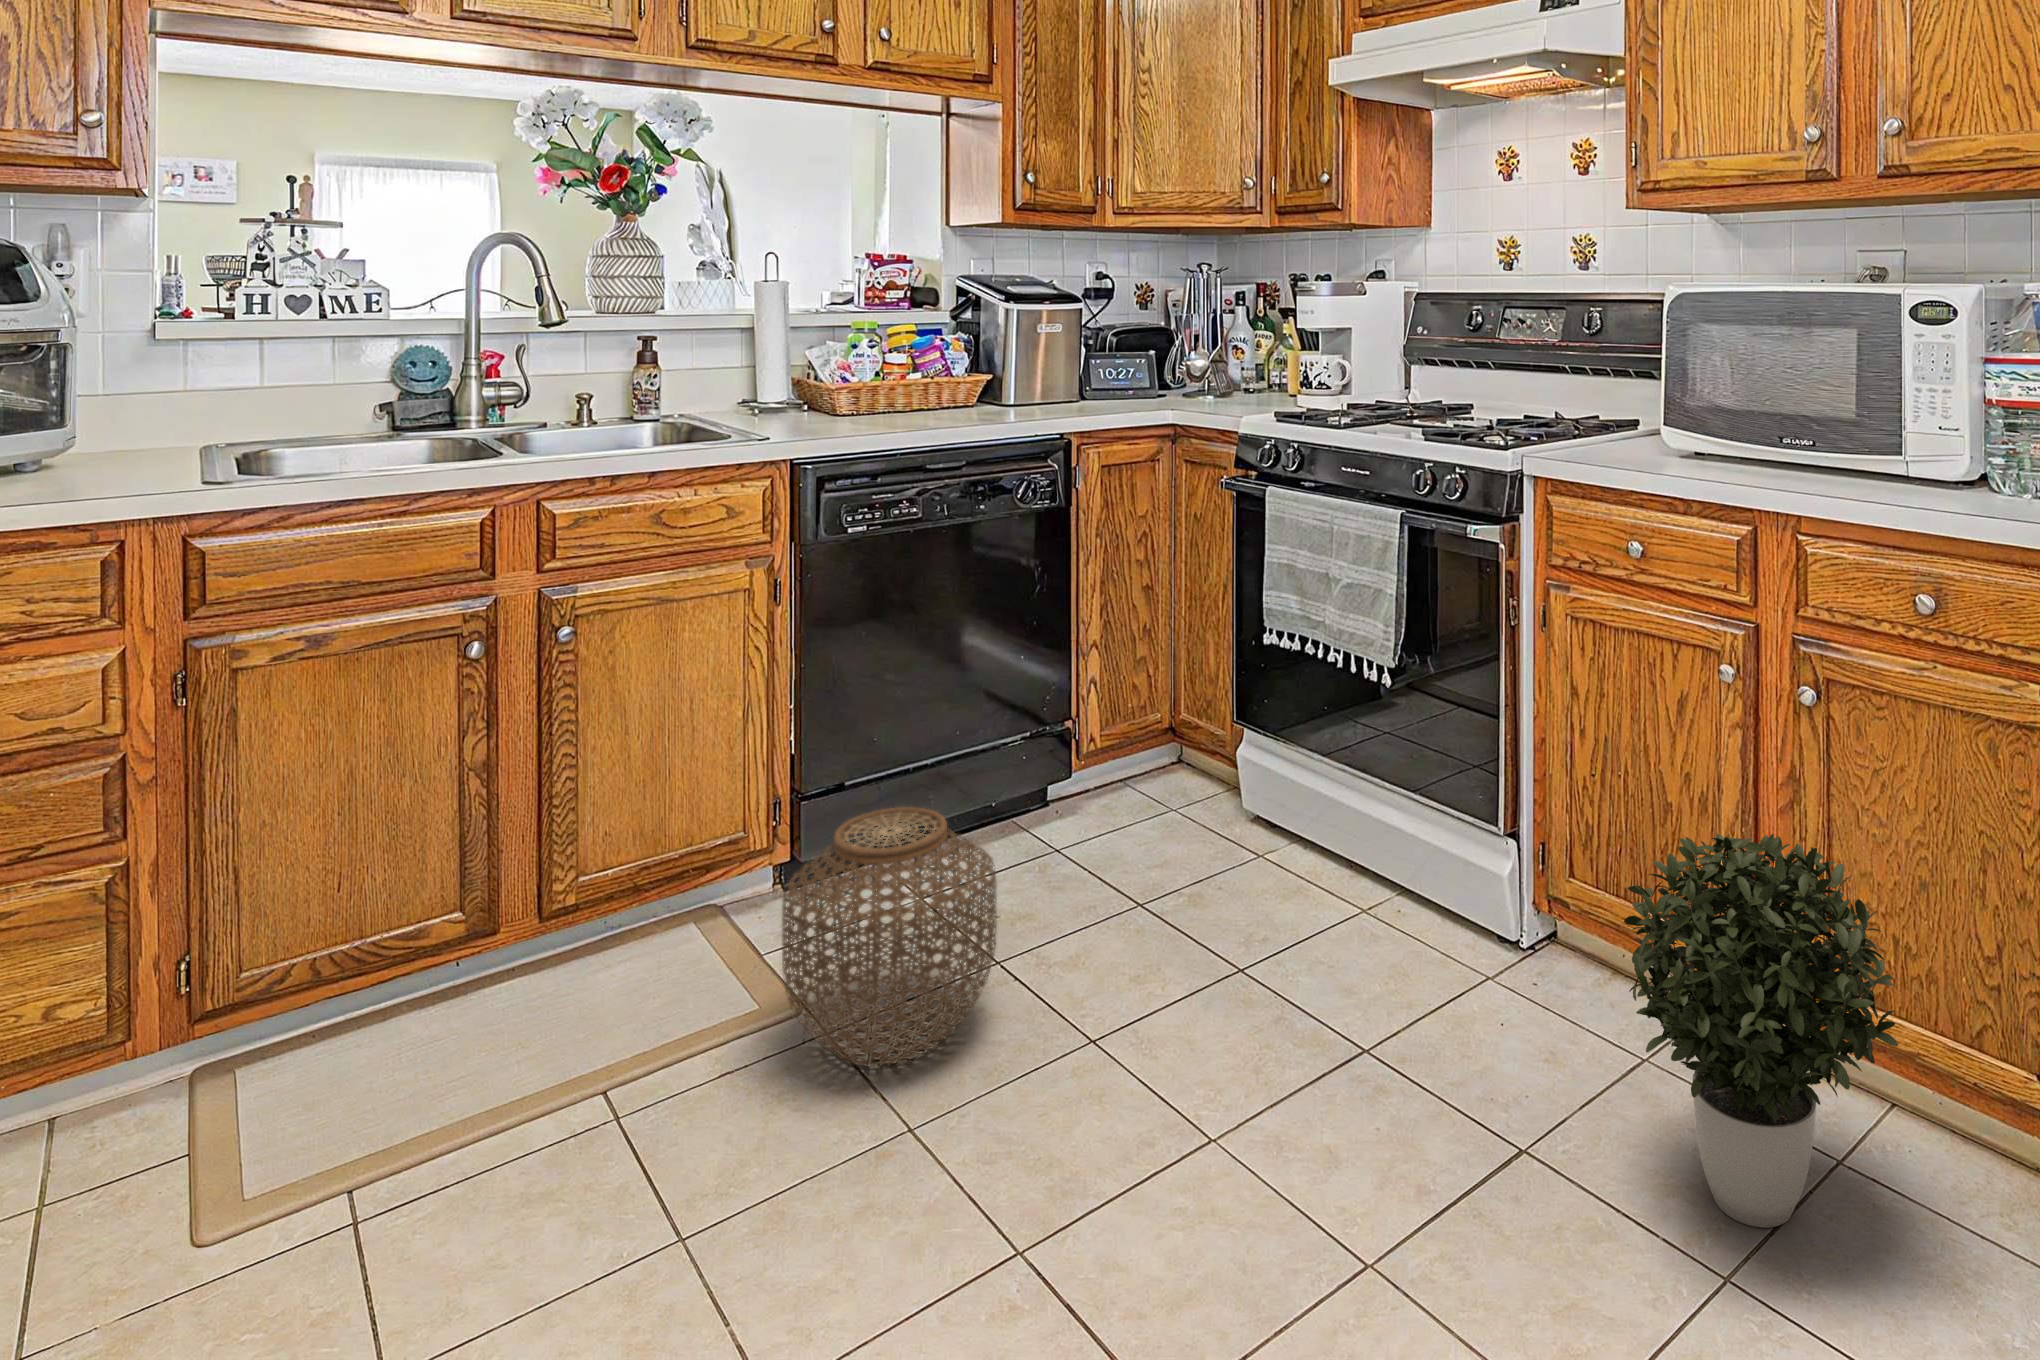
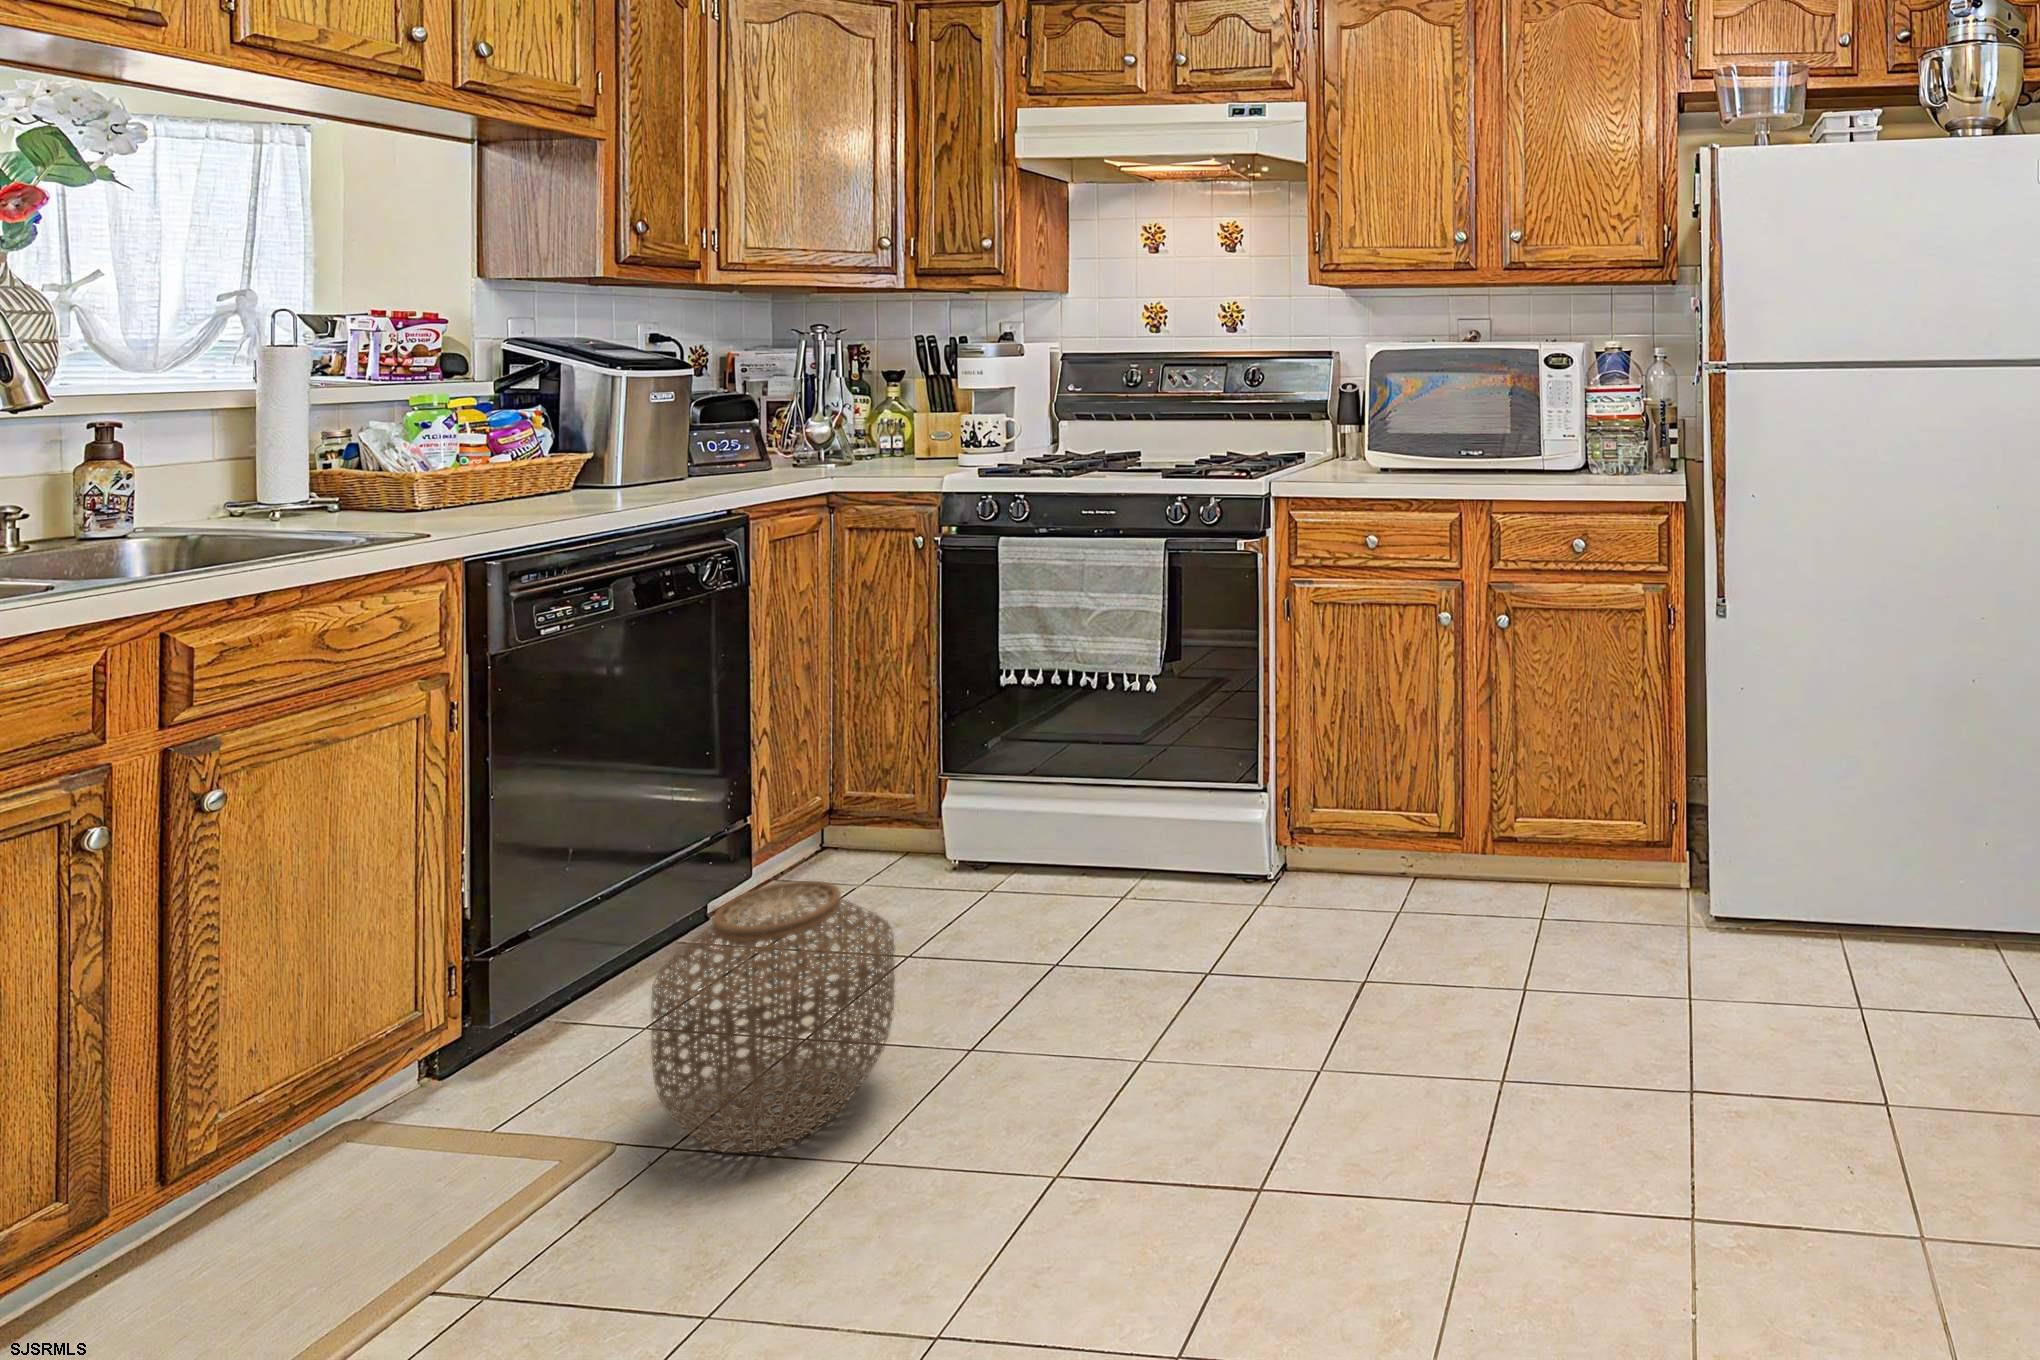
potted plant: present [1624,834,1898,1228] -> none [1441,707,1612,961]

